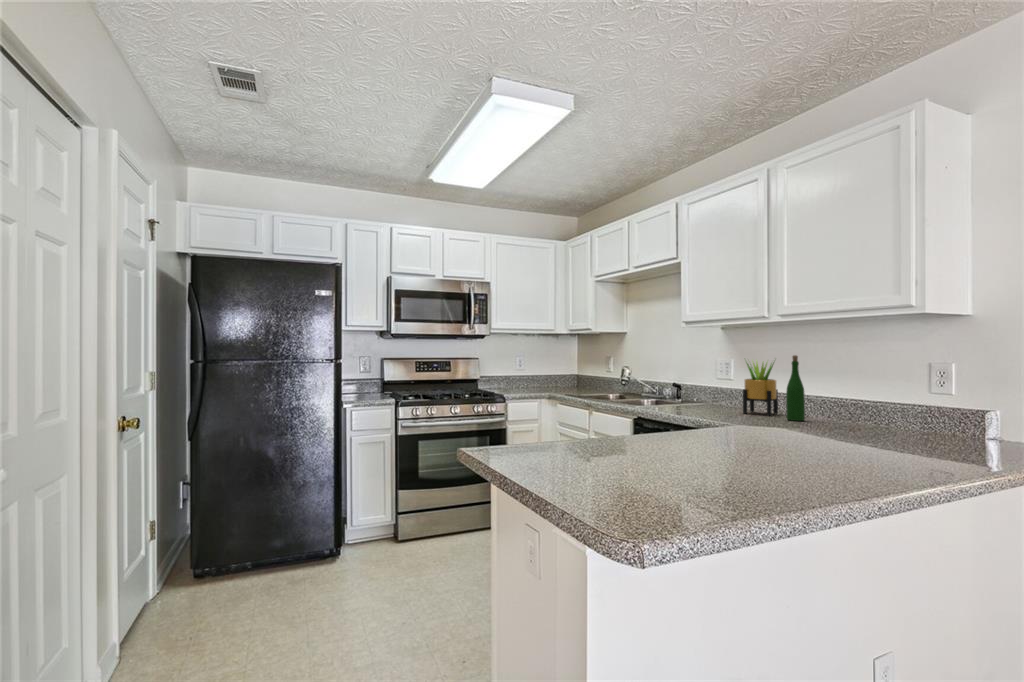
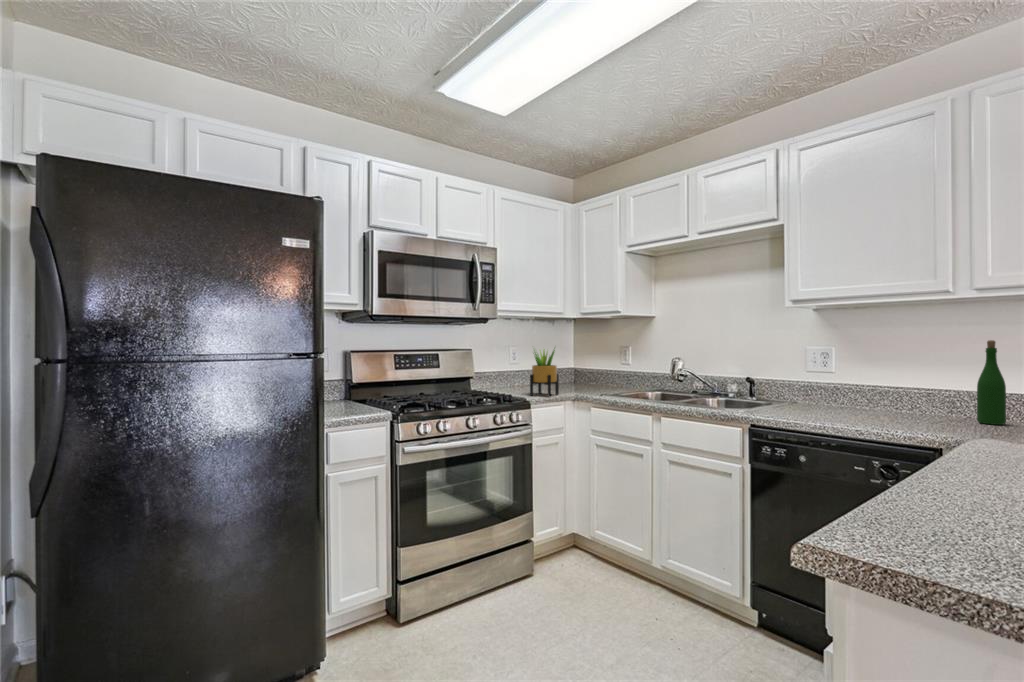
potted plant: present [743,362,778,416] -> present [530,348,559,397]

